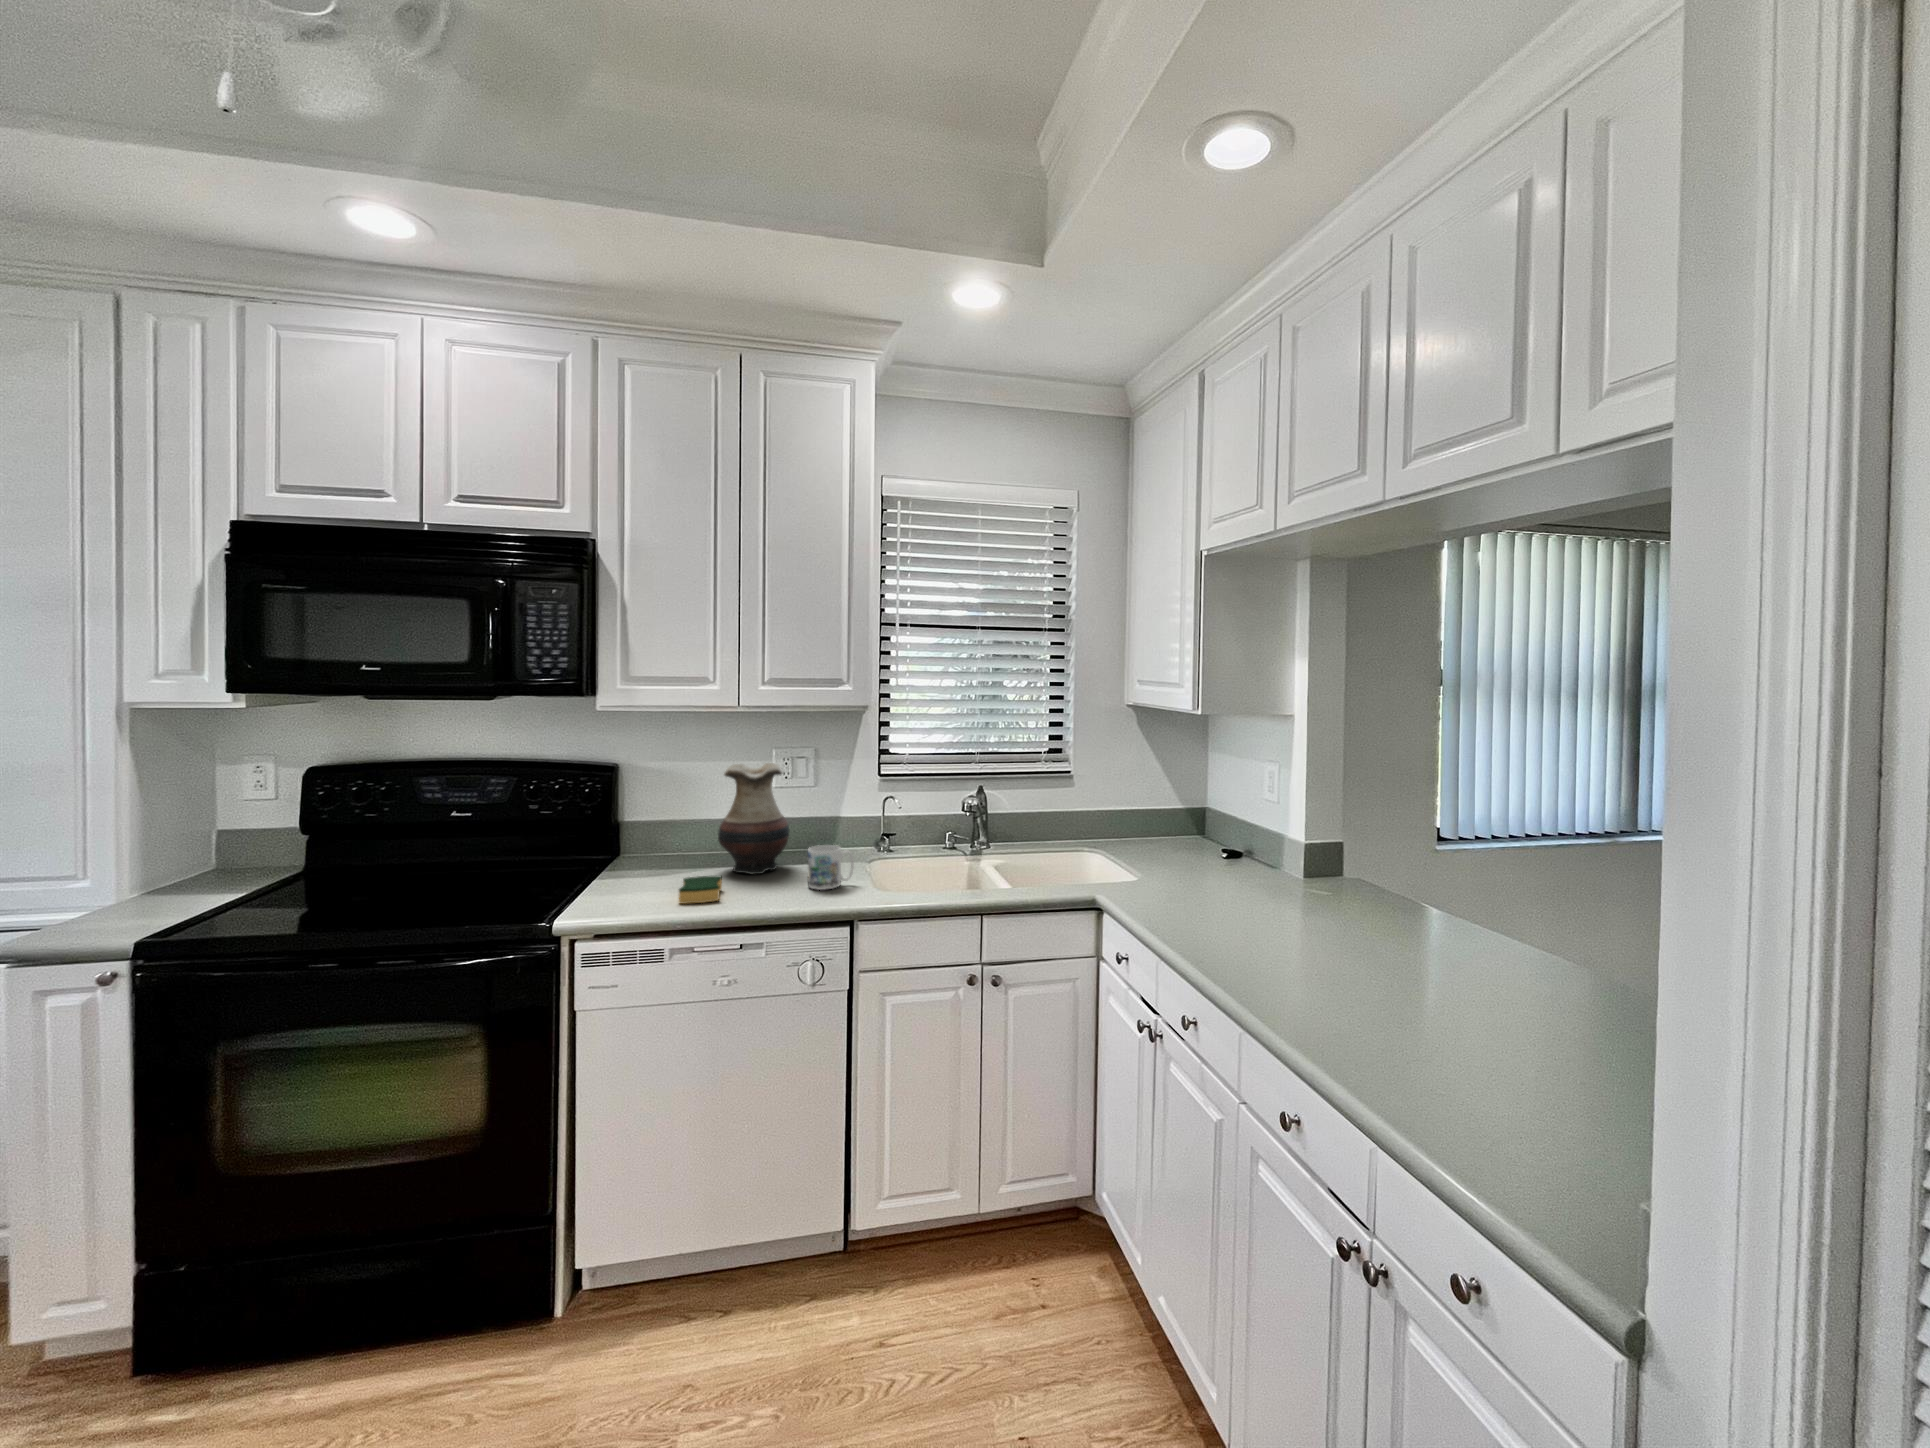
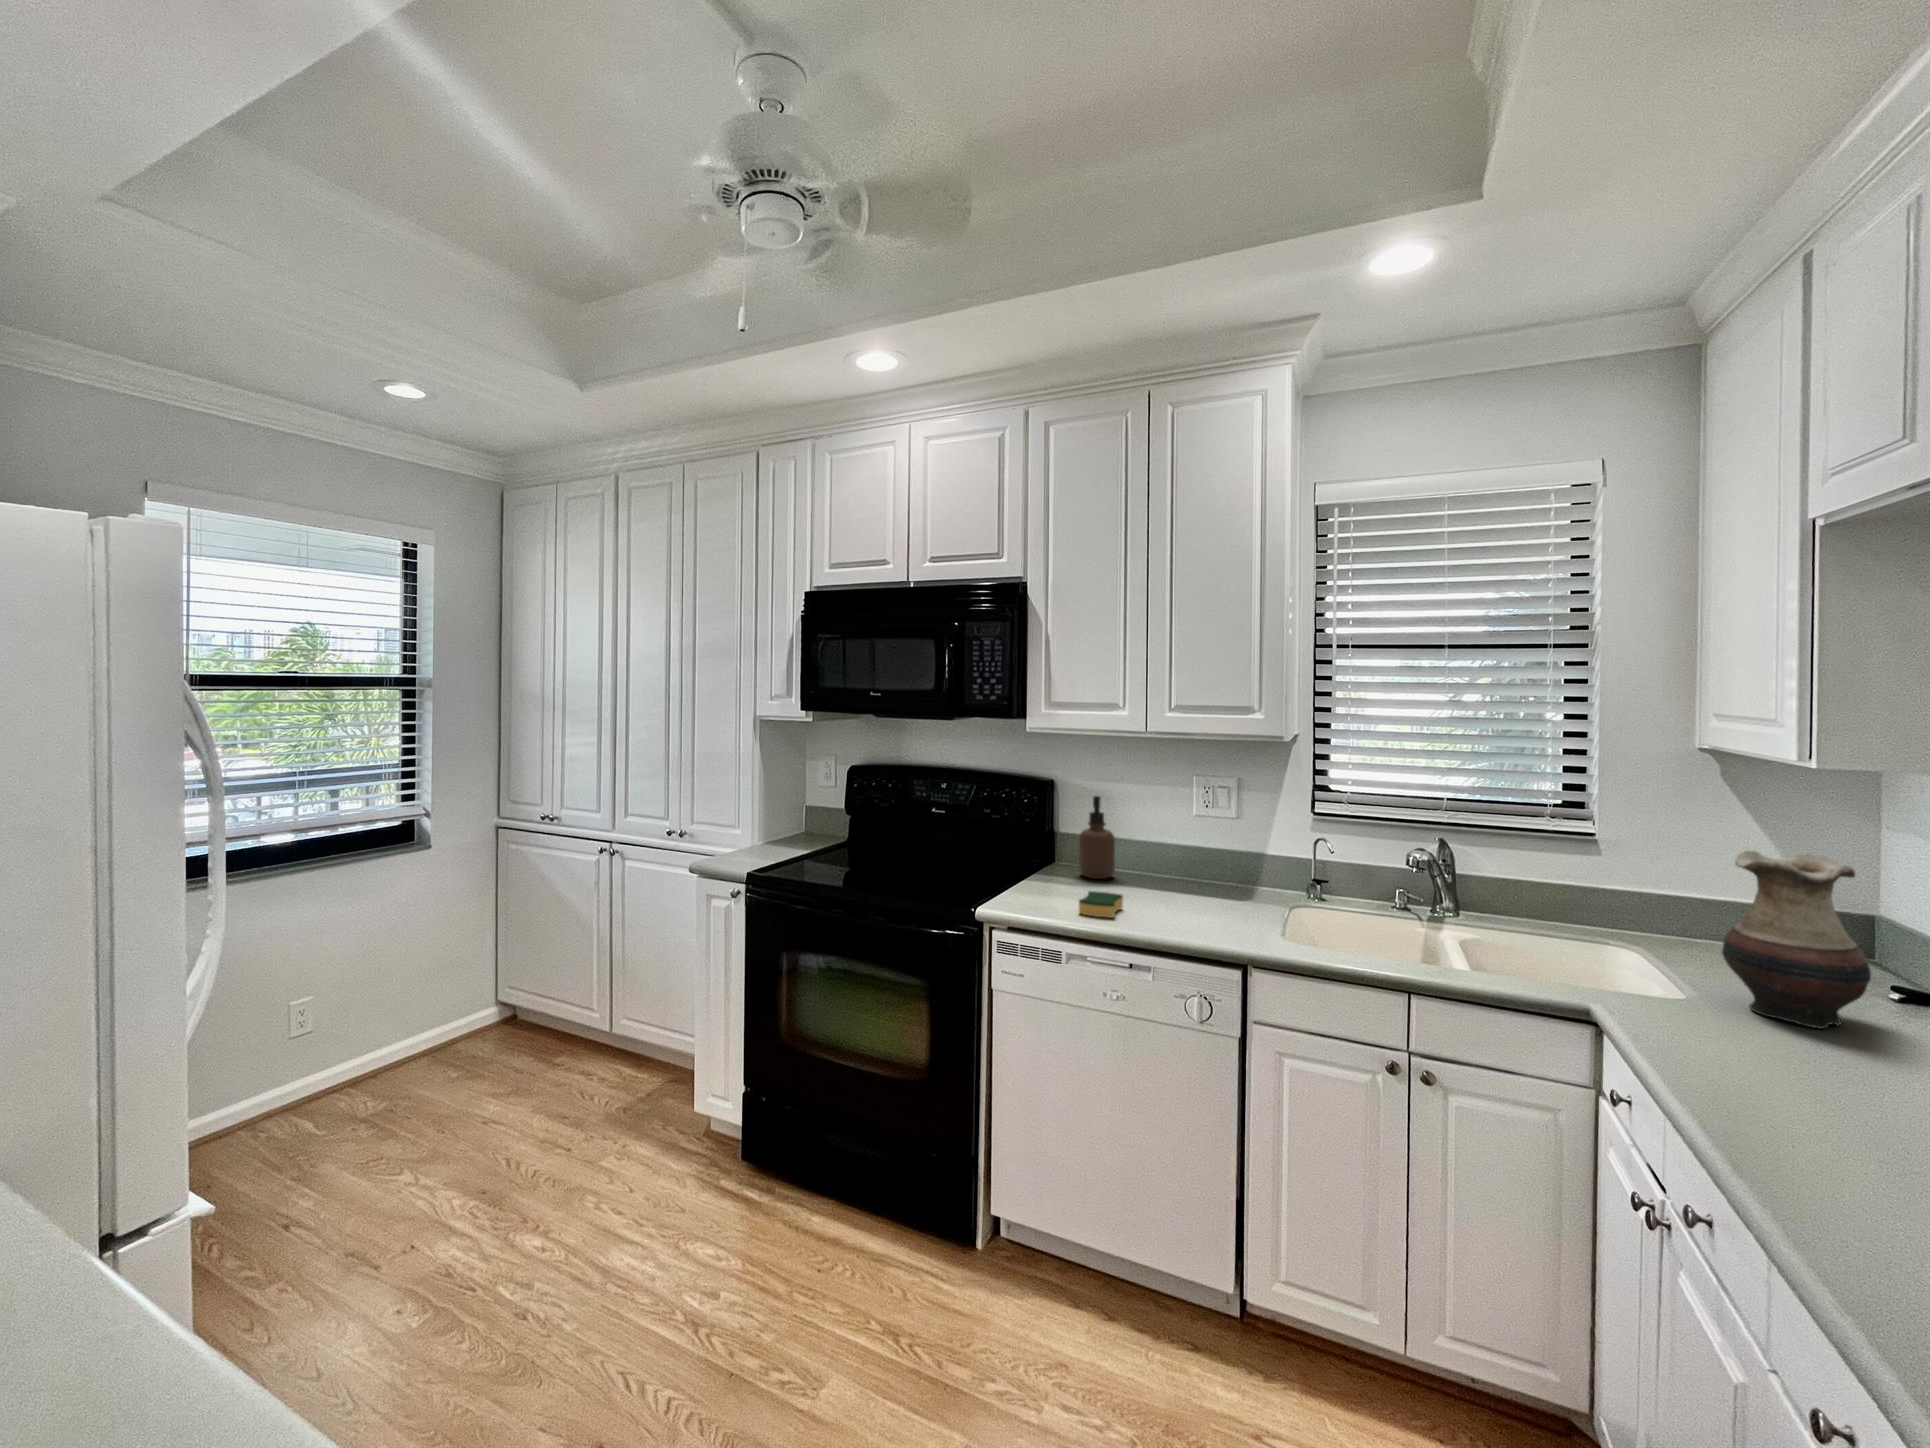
vase: present [718,763,789,874] -> present [1722,851,1871,1029]
soap dispenser: none [656,777,696,865] -> present [1079,796,1115,879]
mug: present [808,845,854,890] -> none [1206,880,1257,928]

